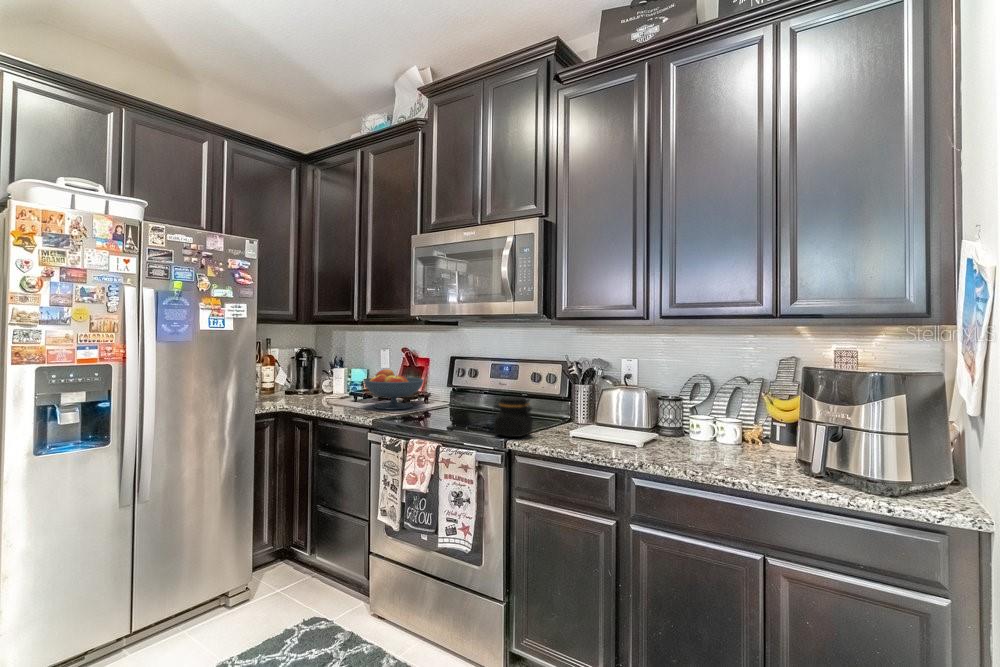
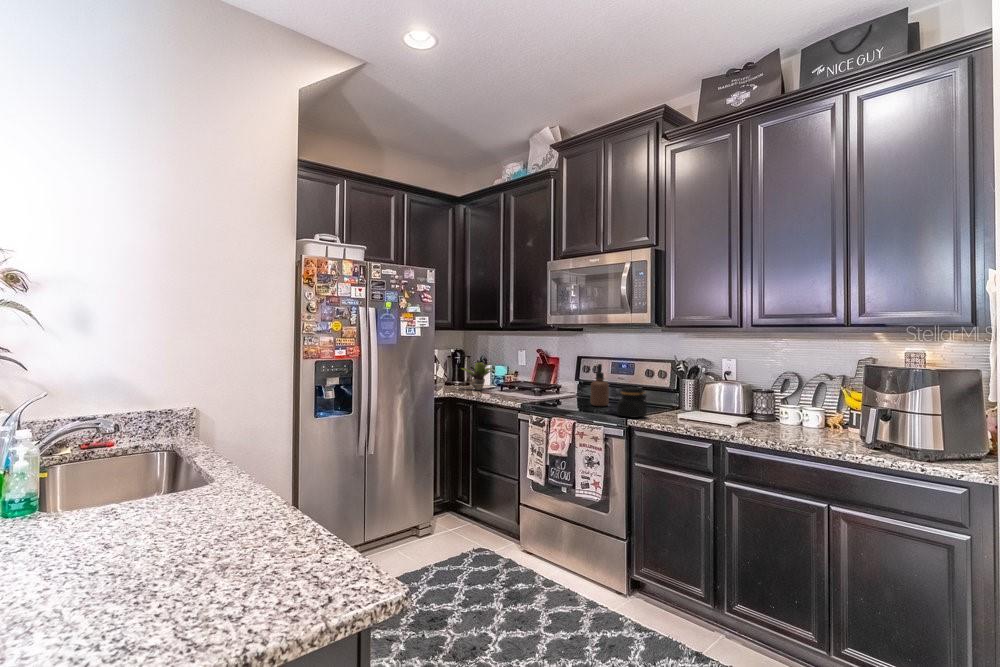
potted plant: none [302,362,349,401] -> present [462,363,494,390]
soap dispenser: none [464,367,487,421] -> present [590,364,609,406]
fruit bowl: present [364,369,424,410] -> none [510,366,556,397]

